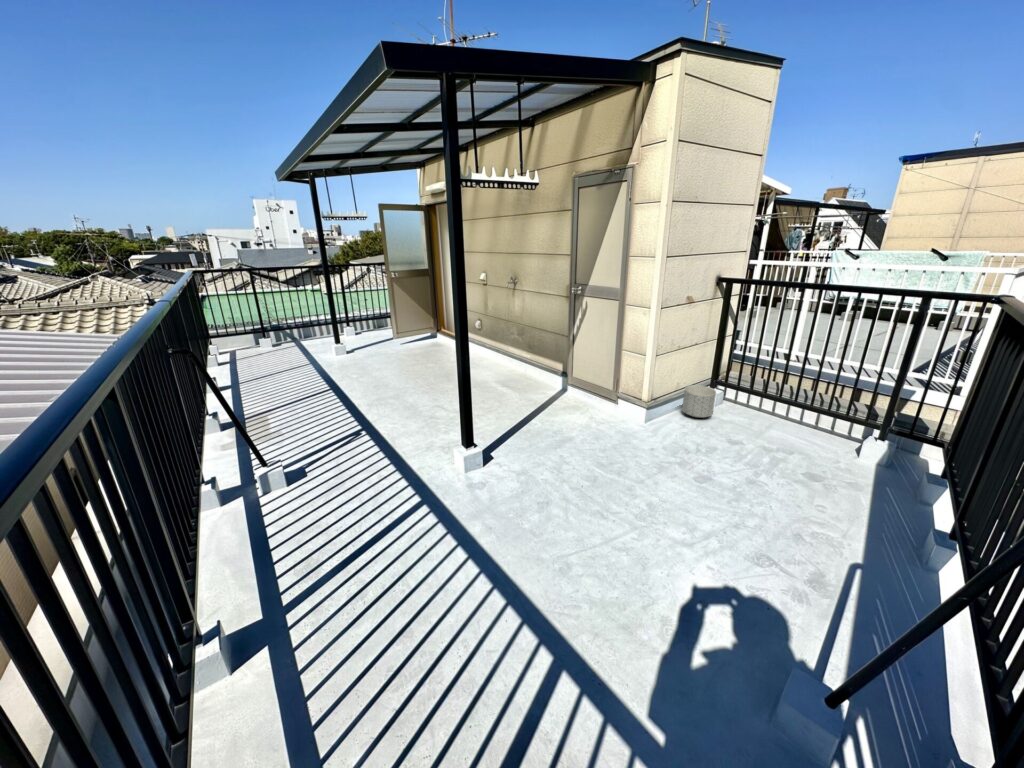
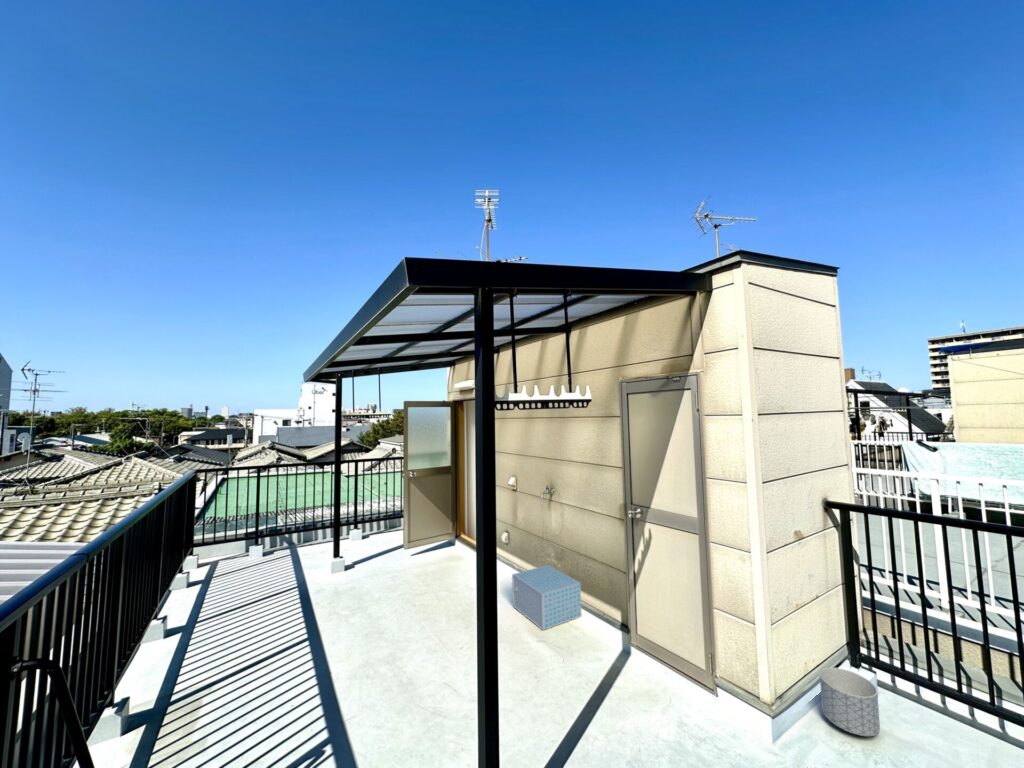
storage box: none [484,342,536,382] -> present [512,565,581,630]

